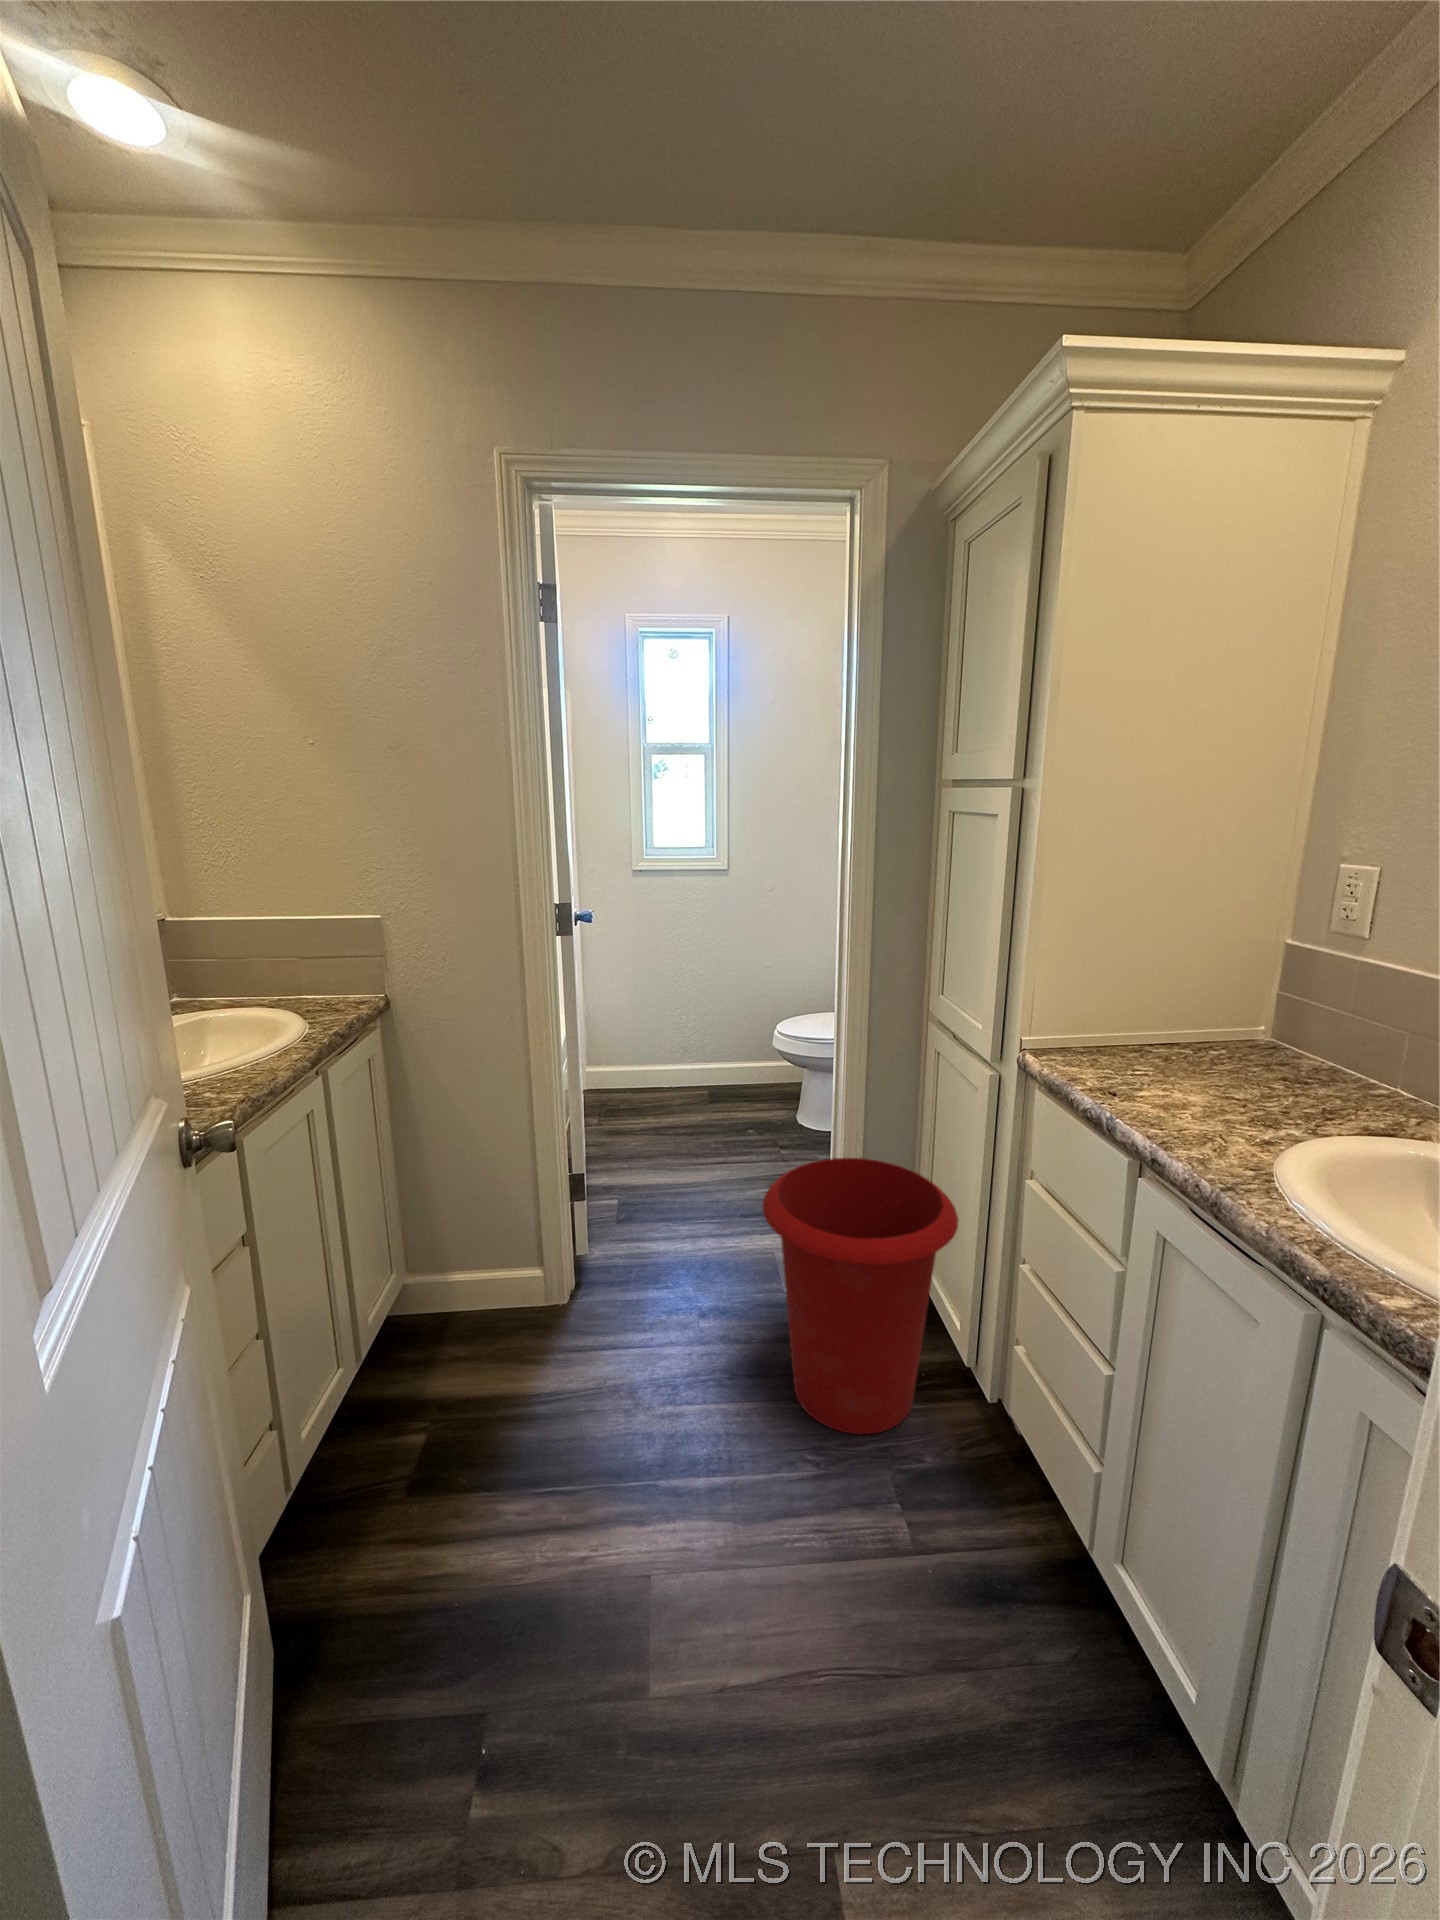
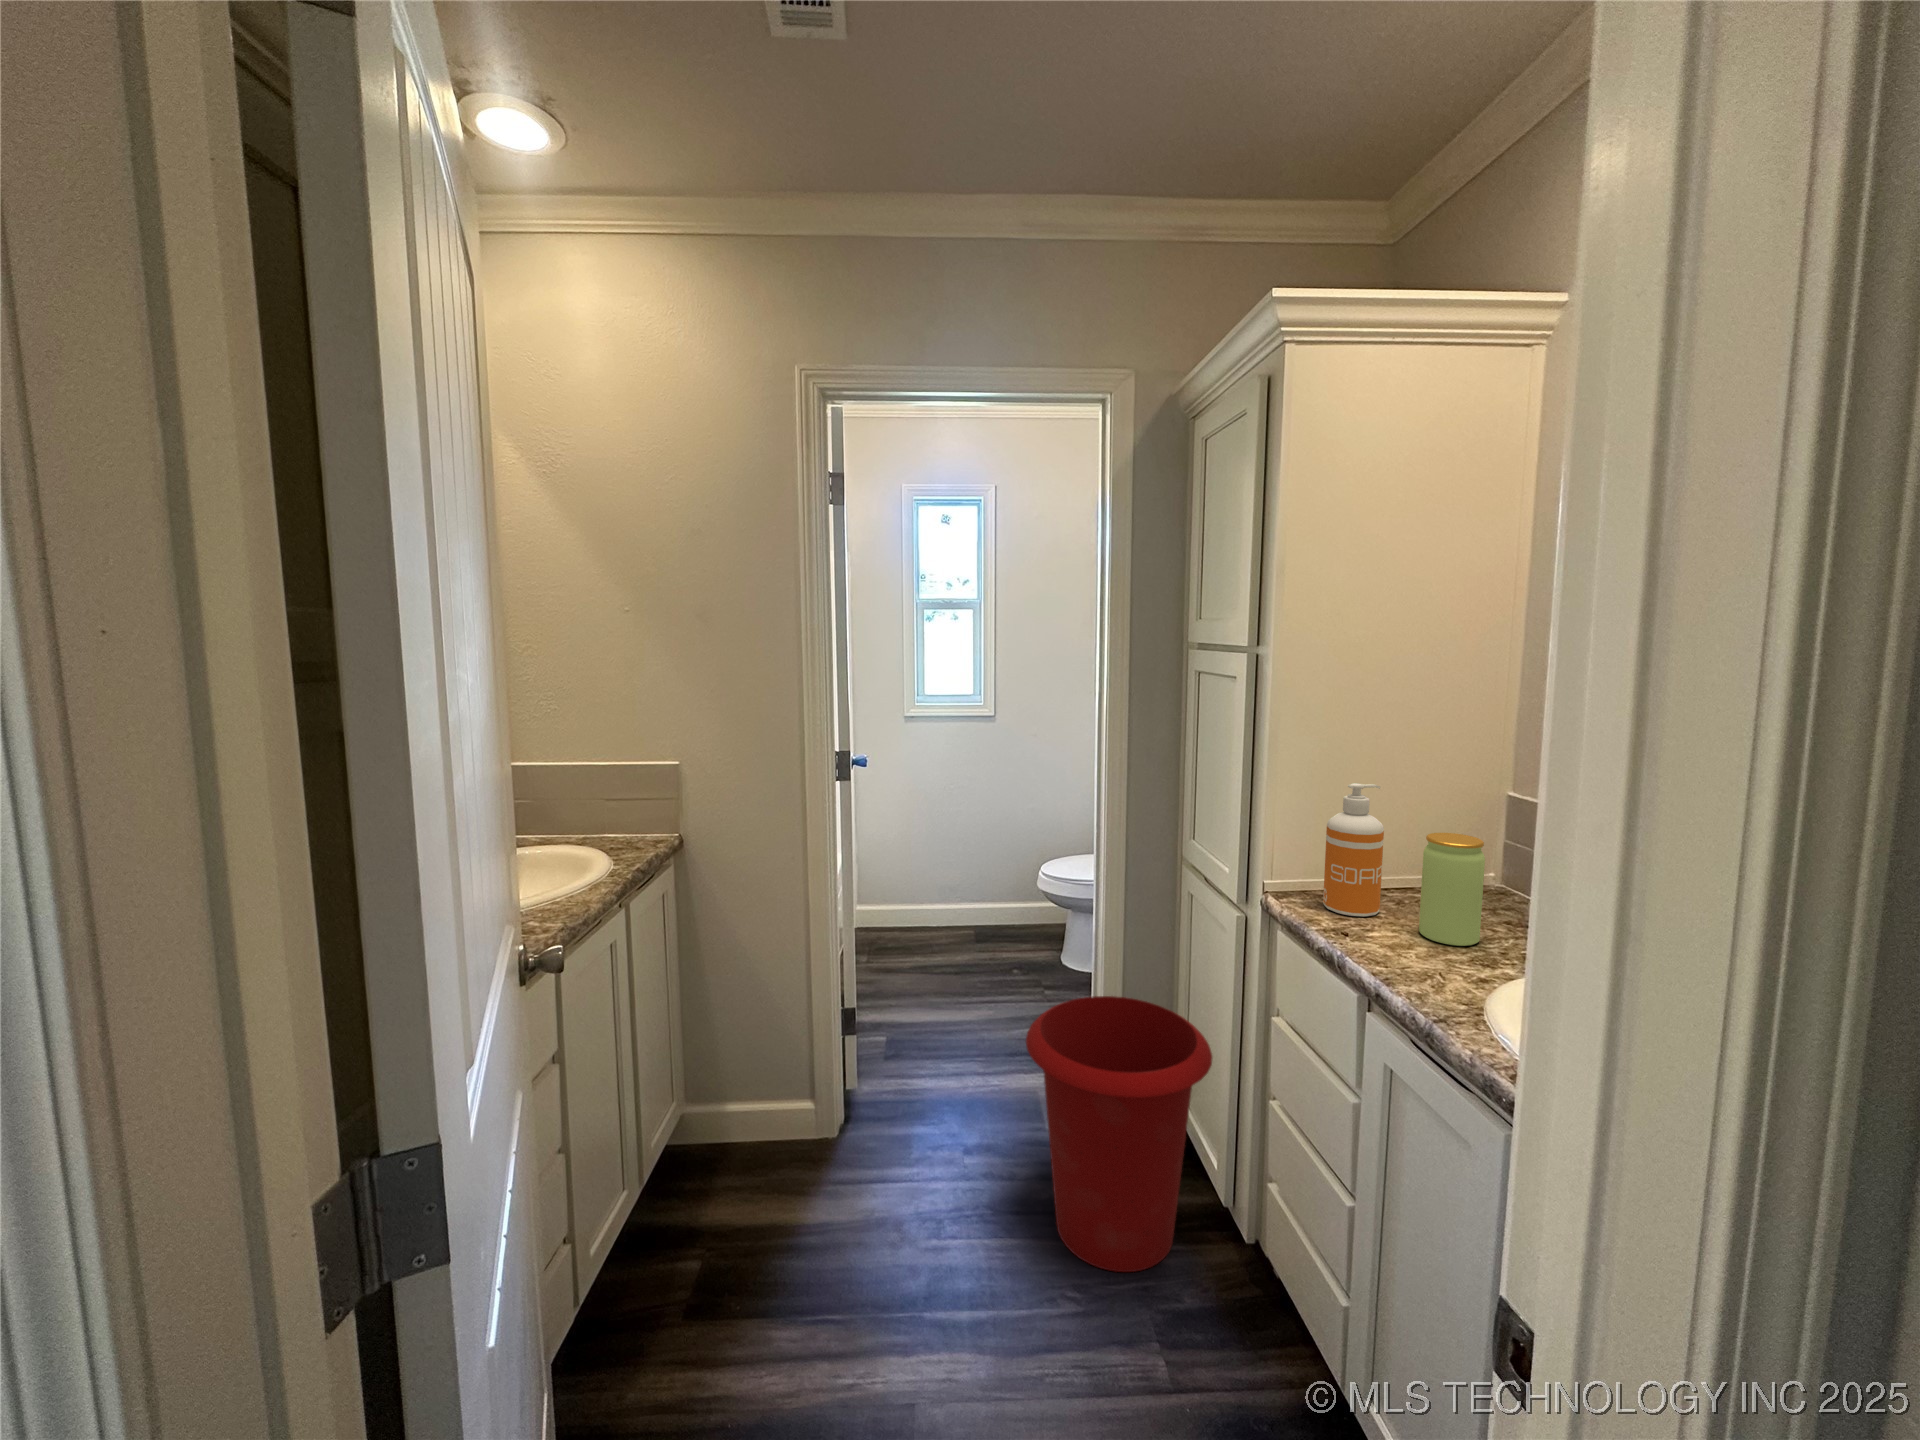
soap dispenser: none [1085,929,1155,1074] -> present [1323,783,1384,917]
jar: none [1191,982,1270,1104] -> present [1419,833,1485,946]

